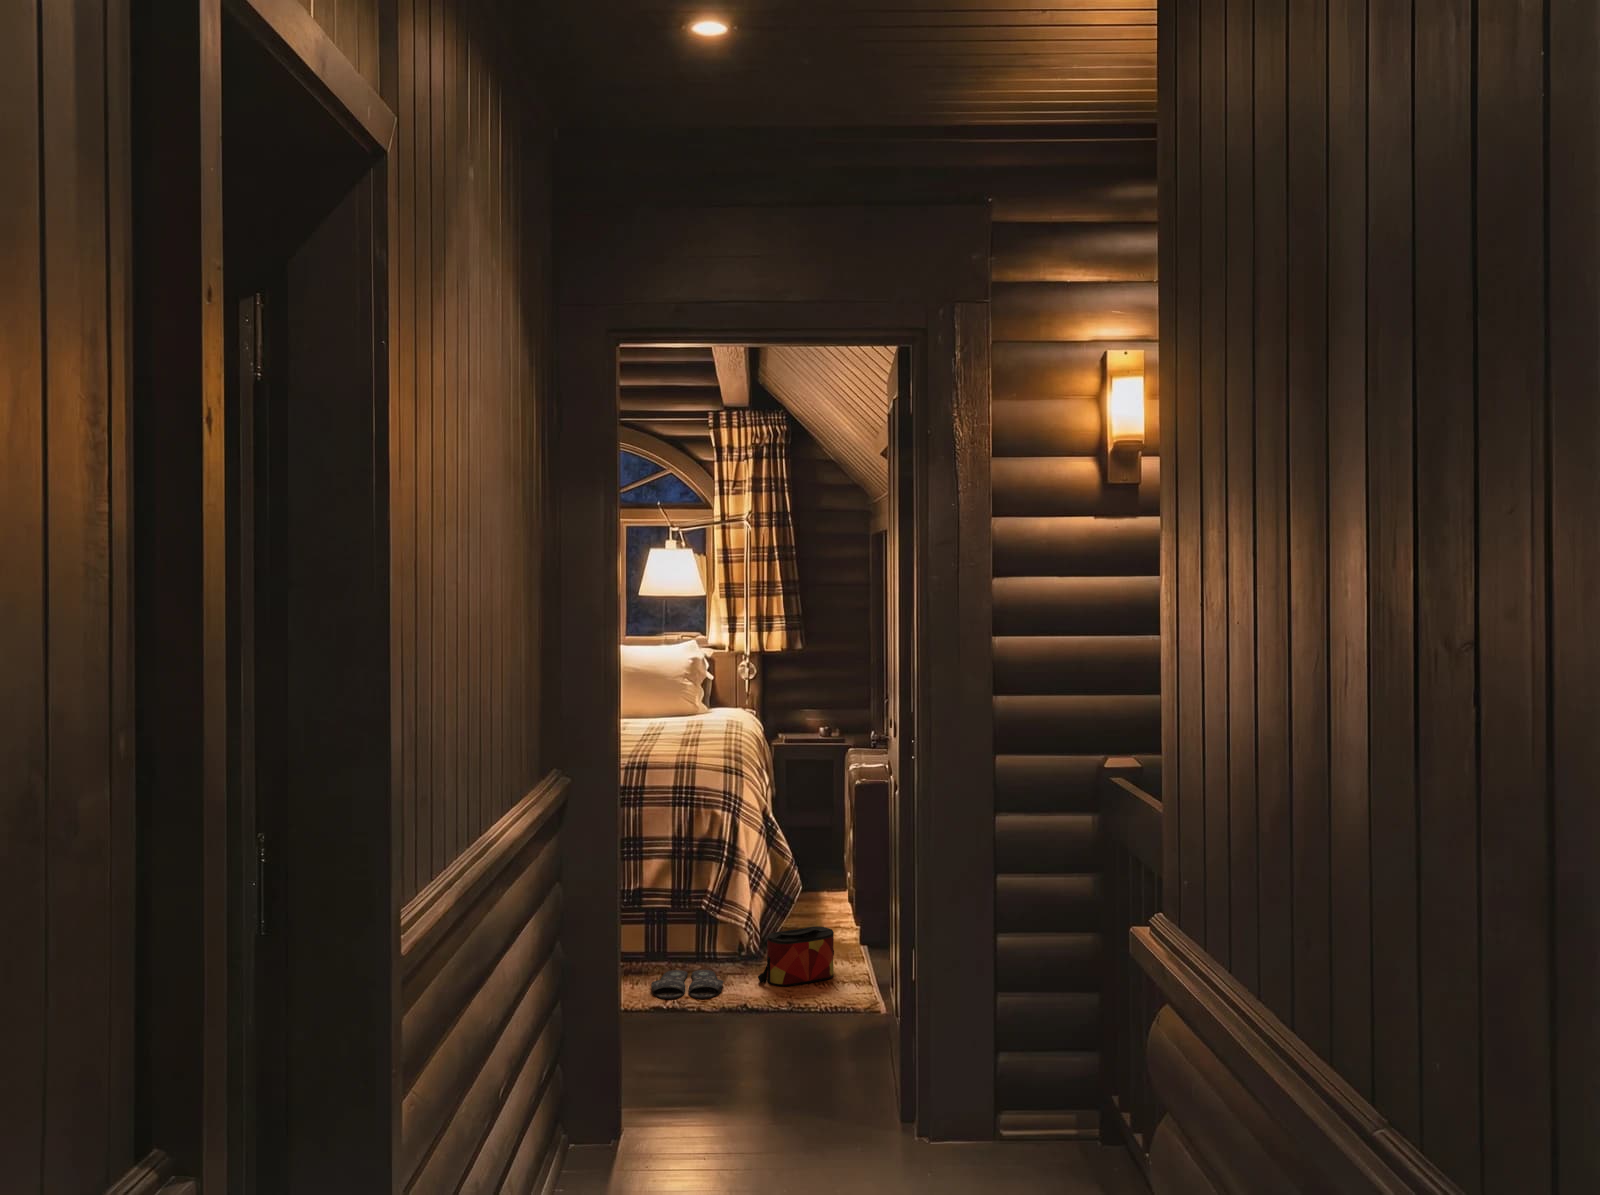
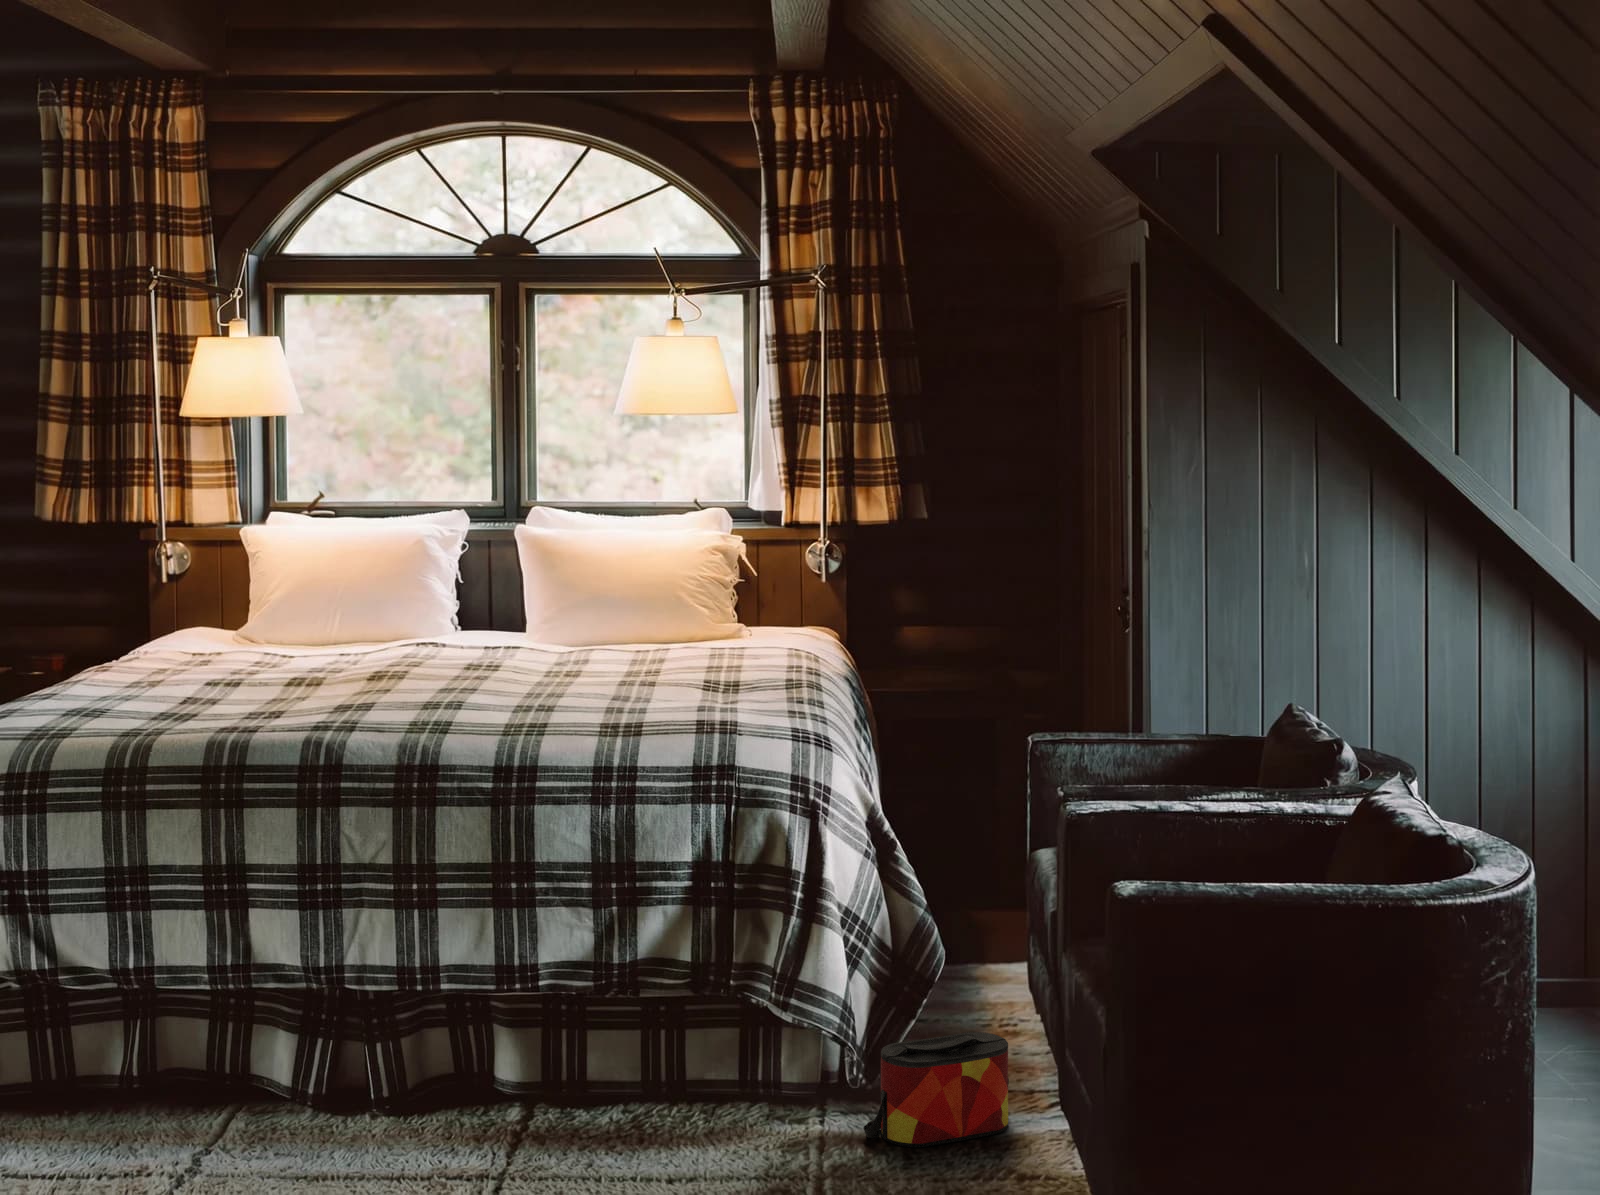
slippers: present [651,970,724,1000] -> none [659,1112,798,1173]

